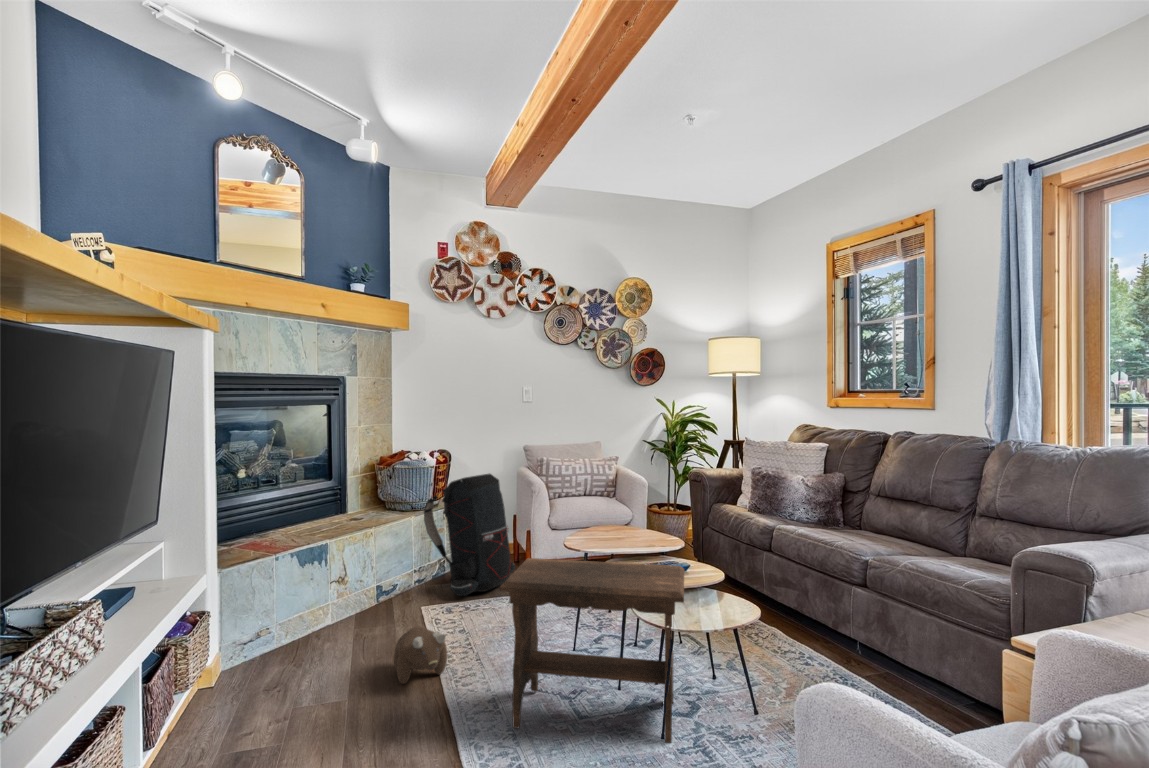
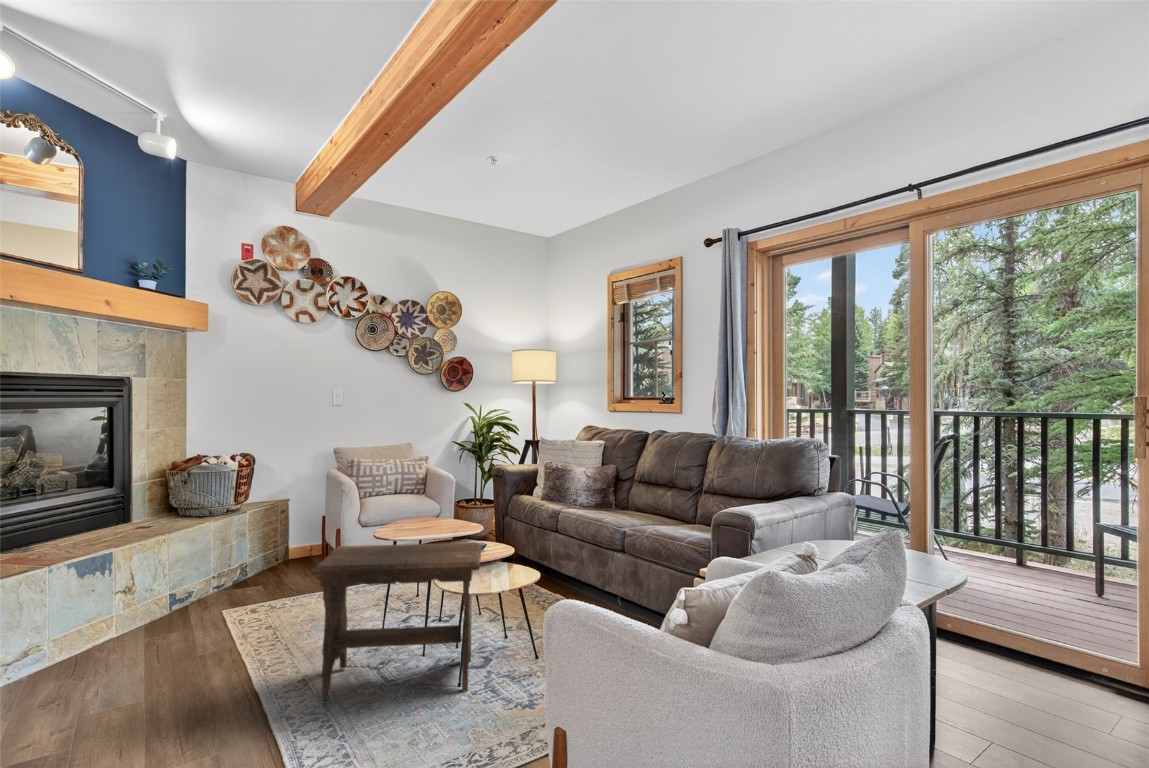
backpack: present [424,474,515,596] -> none [224,475,324,596]
plush toy: present [394,627,447,684] -> none [194,623,253,680]

